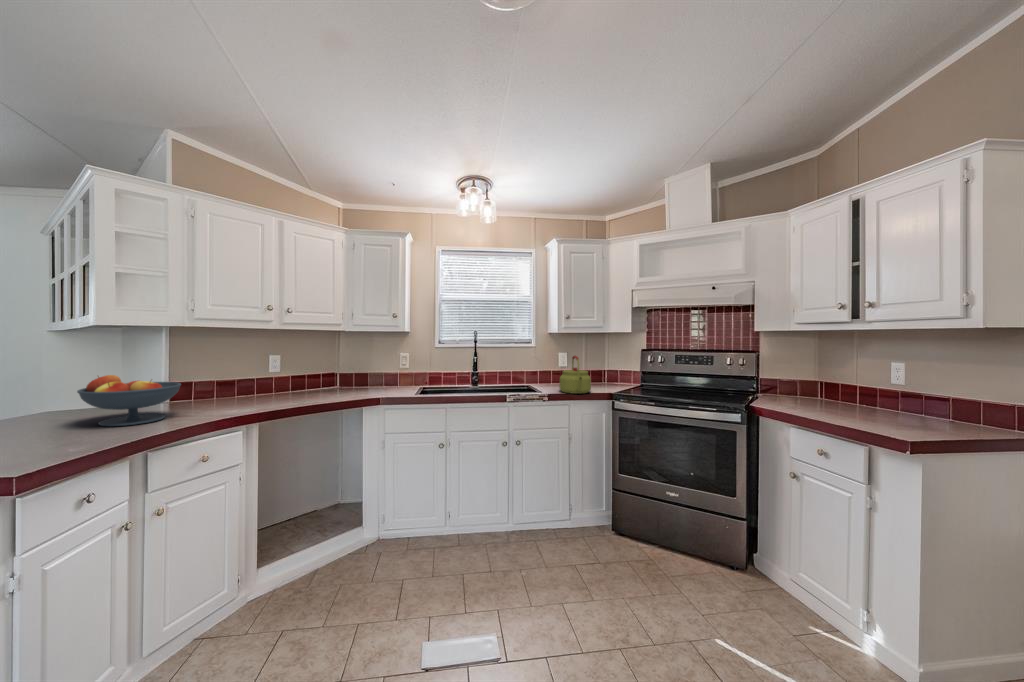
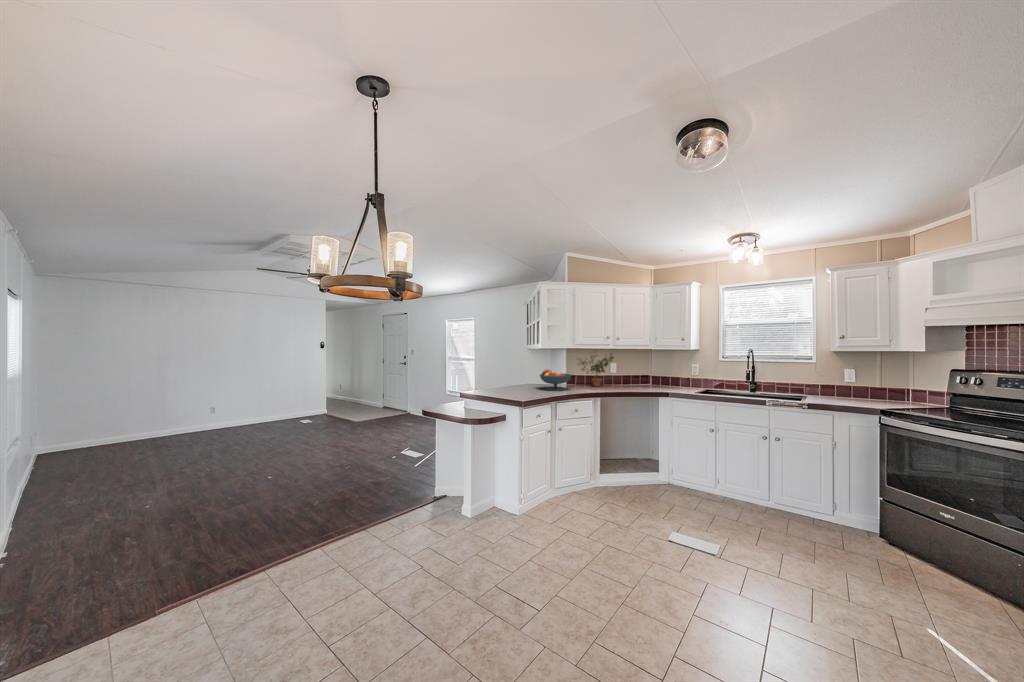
potted plant: none [193,331,283,401] -> present [578,350,614,386]
kettle: present [559,356,591,394] -> none [825,372,862,406]

